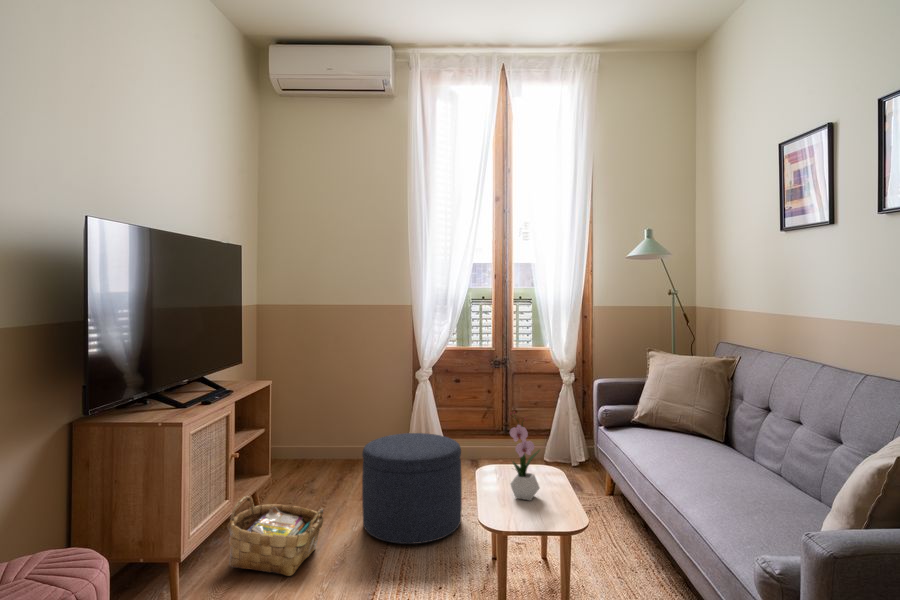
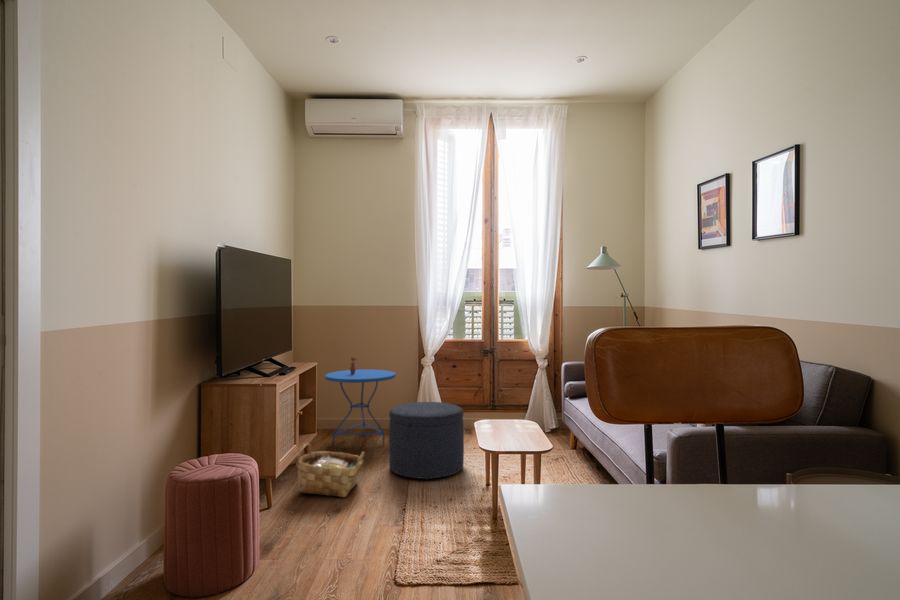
side table: none [292,371,382,483] -> present [325,357,396,445]
flower arrangement: present [510,412,540,500] -> none [503,375,524,437]

